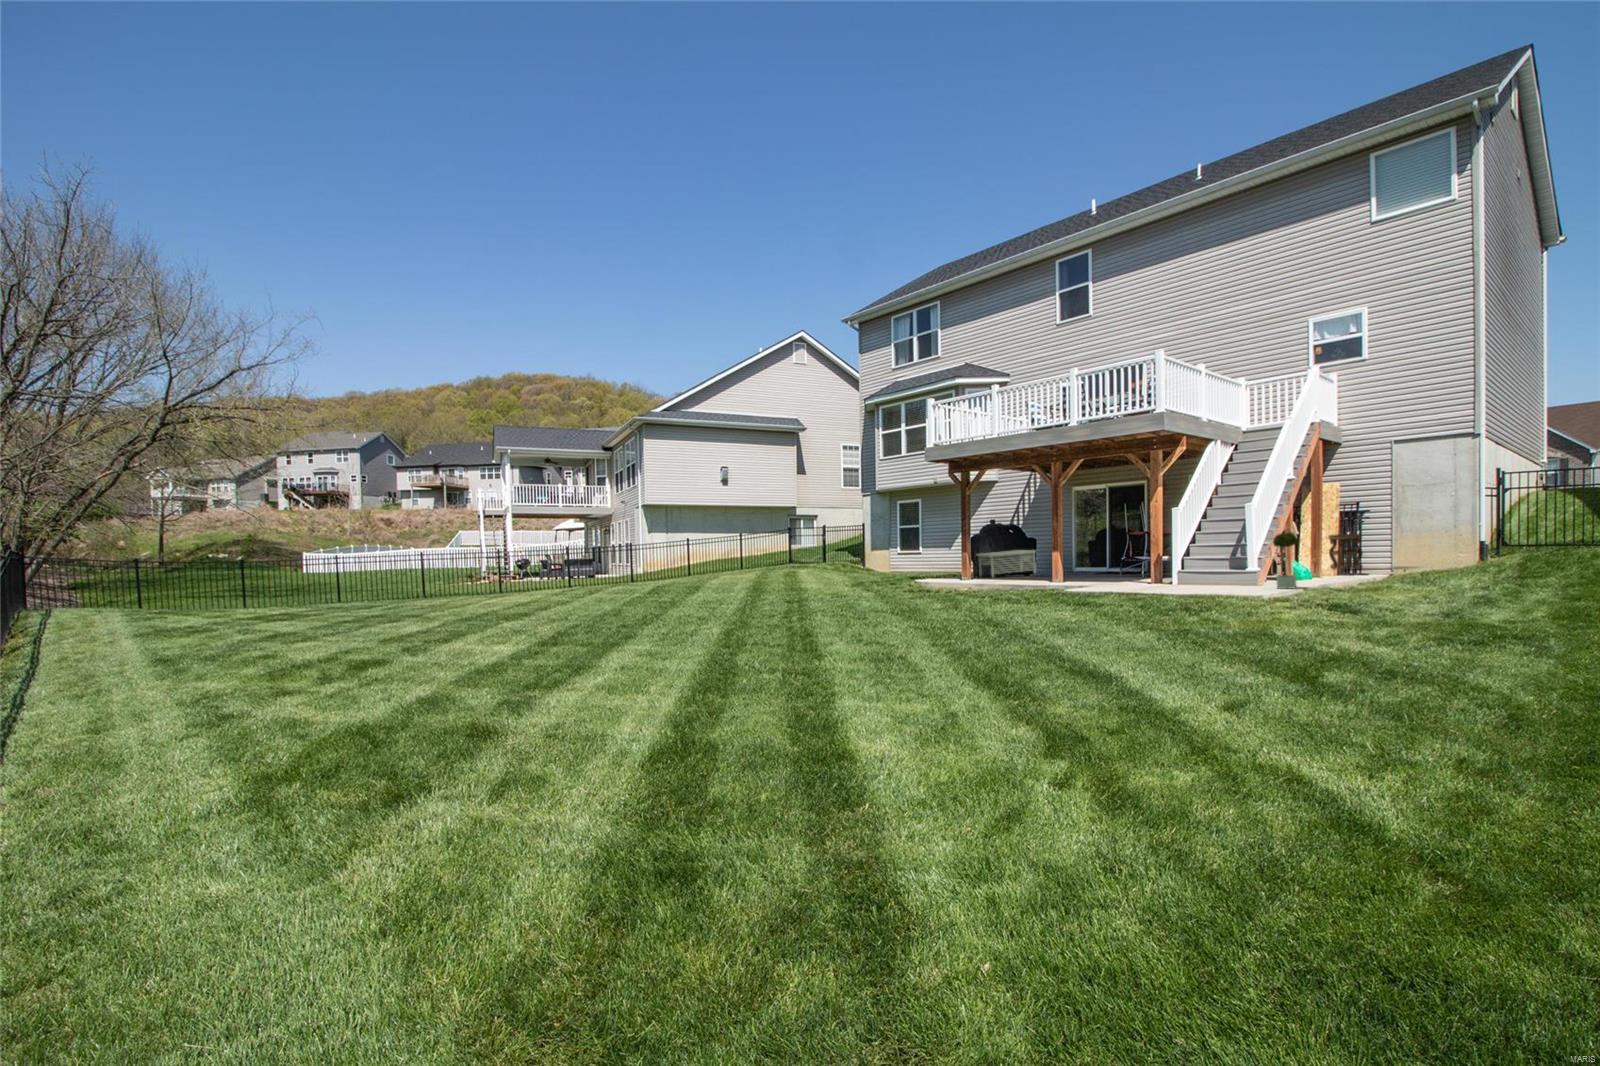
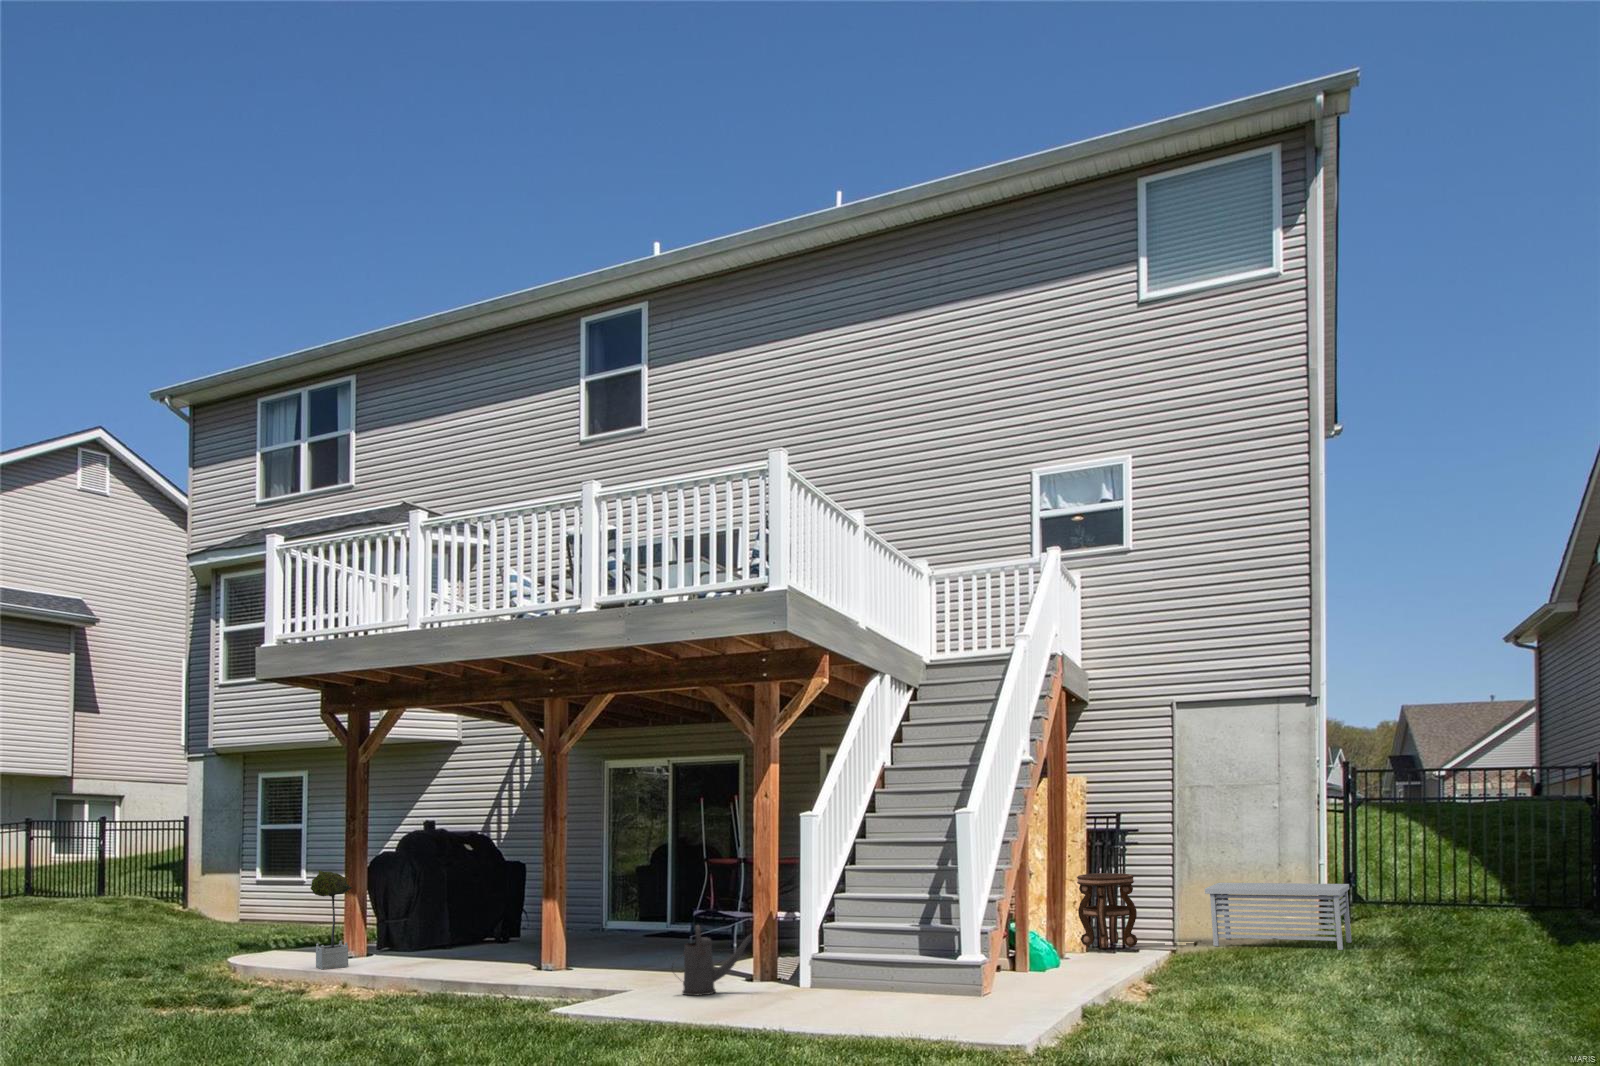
potted tree: present [1273,532,1298,589] -> present [311,870,352,969]
storage bench: present [977,550,1036,577] -> present [1205,883,1352,950]
watering can: none [1113,557,1151,587] -> present [672,925,752,996]

